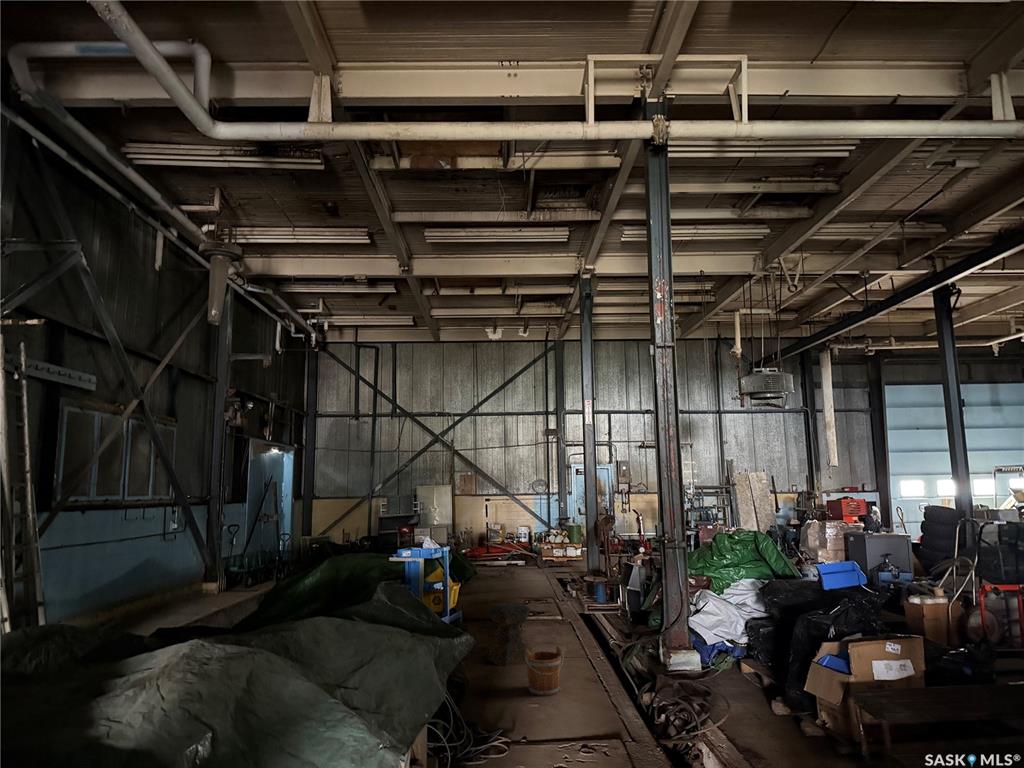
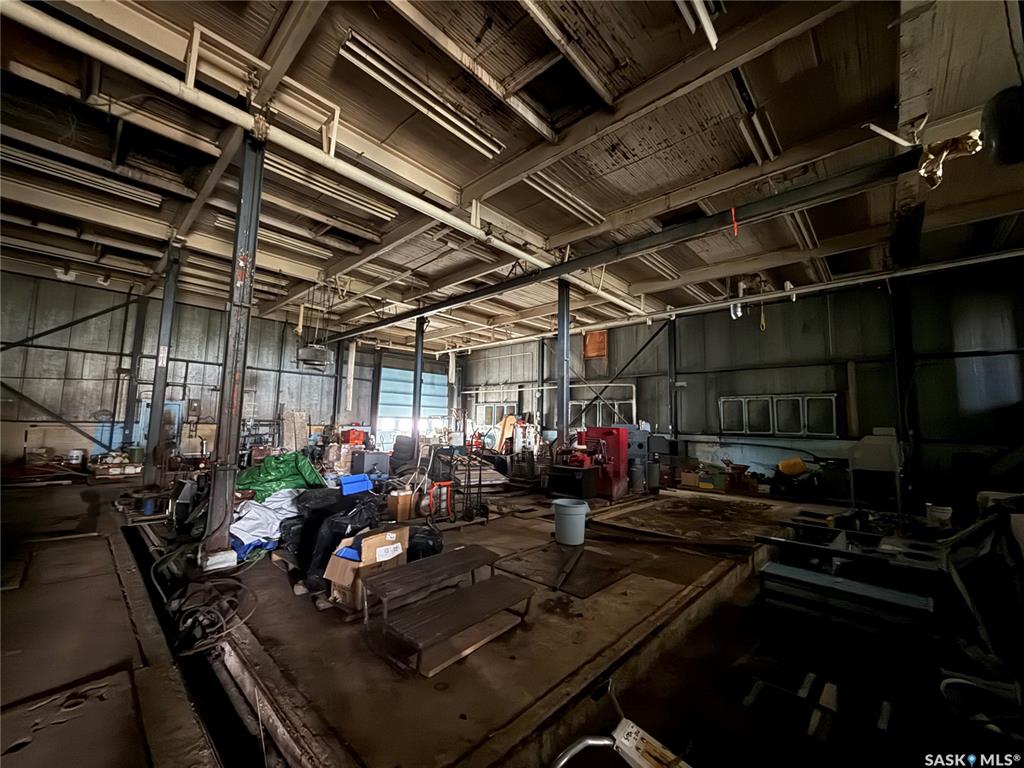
bucket: present [525,646,564,696] -> none [124,507,158,540]

